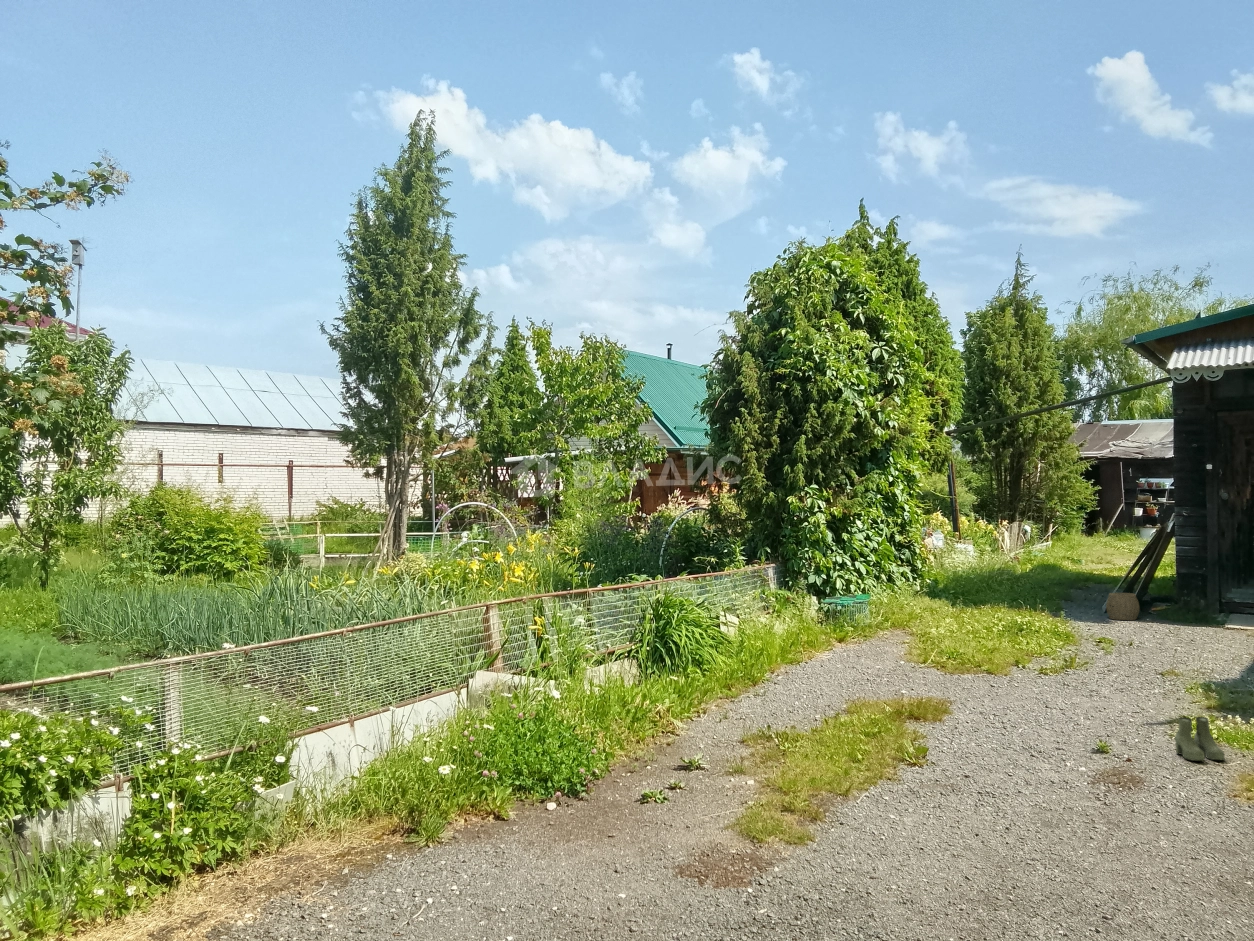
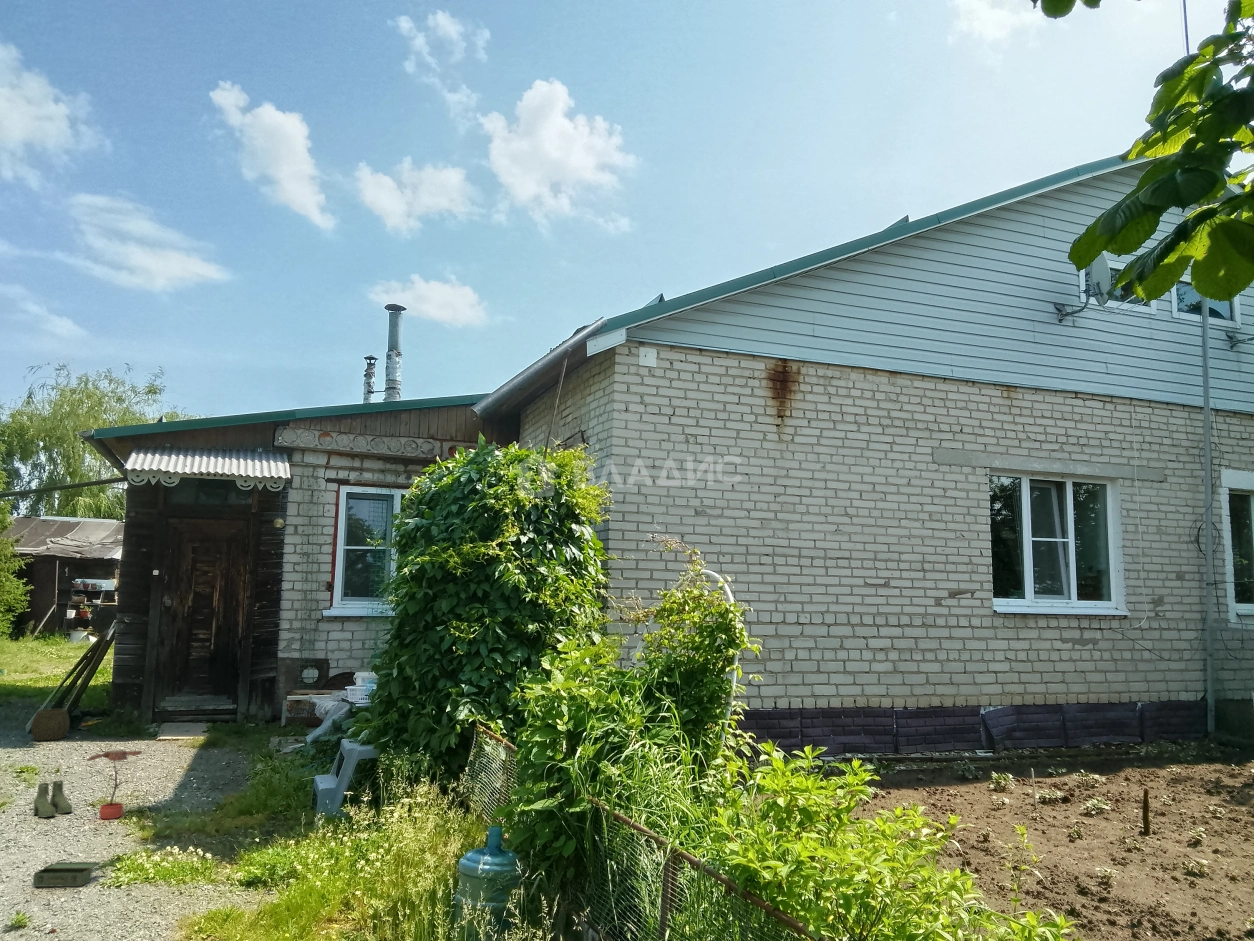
potted plant: none [1151,628,1203,688] -> present [88,750,142,819]
toolbox: none [1112,710,1168,732] -> present [33,862,100,887]
boots: present [1175,717,1225,761] -> present [33,780,72,818]

